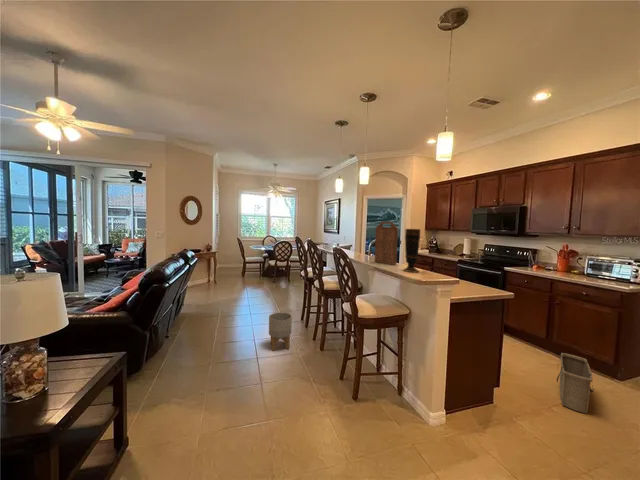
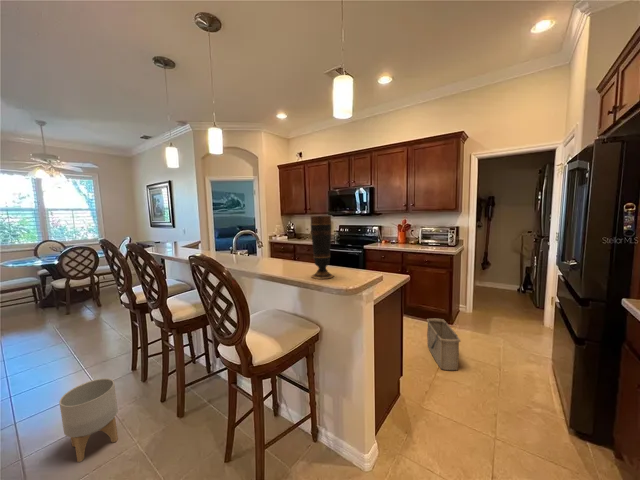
cutting board: present [375,222,398,265] -> none [256,207,293,269]

